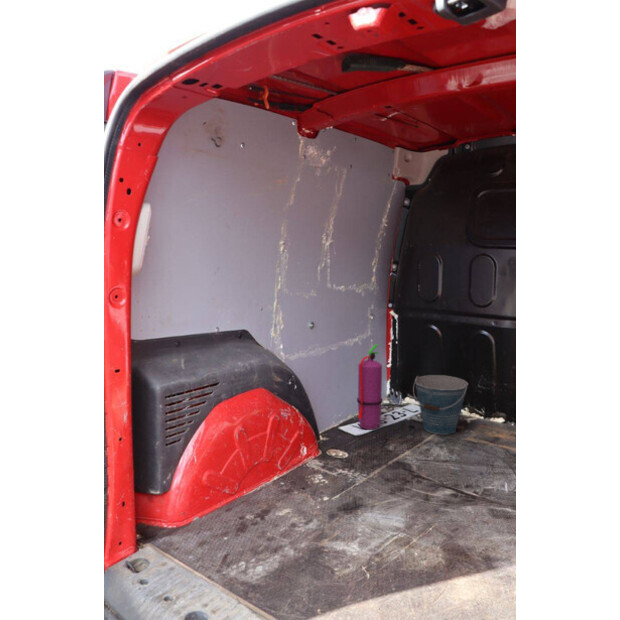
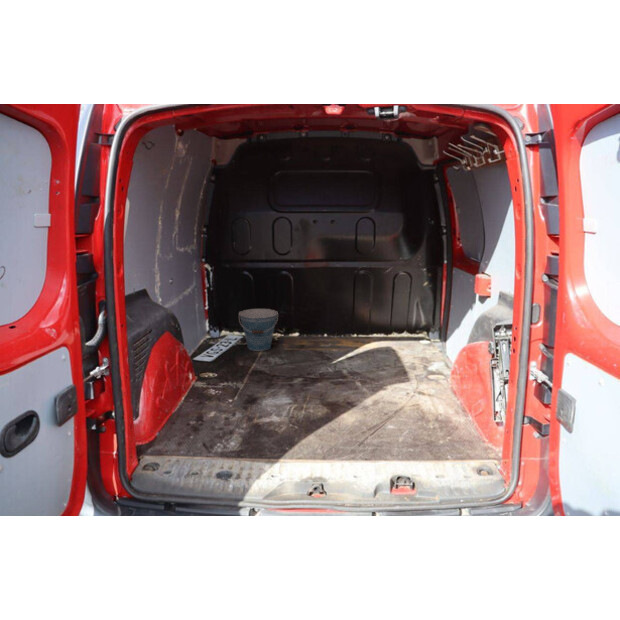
fire extinguisher: present [357,344,382,429] -> none [198,291,219,358]

